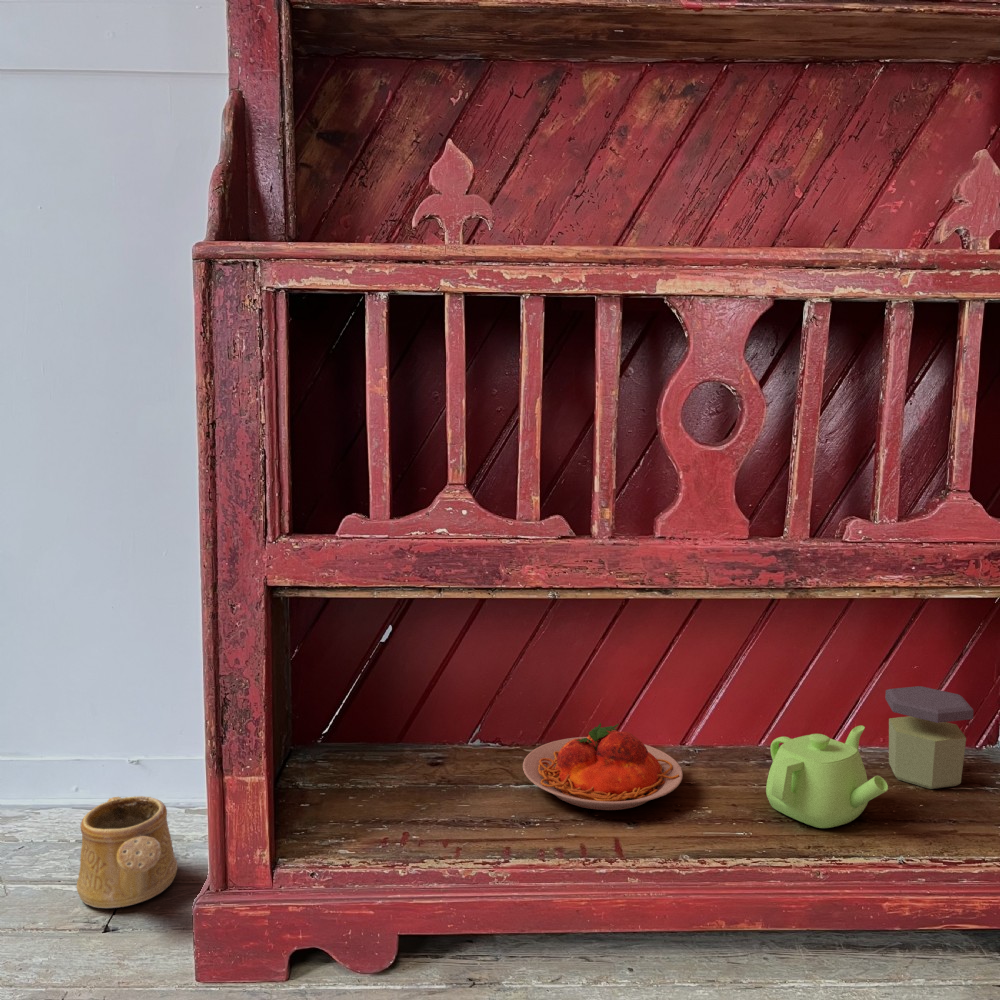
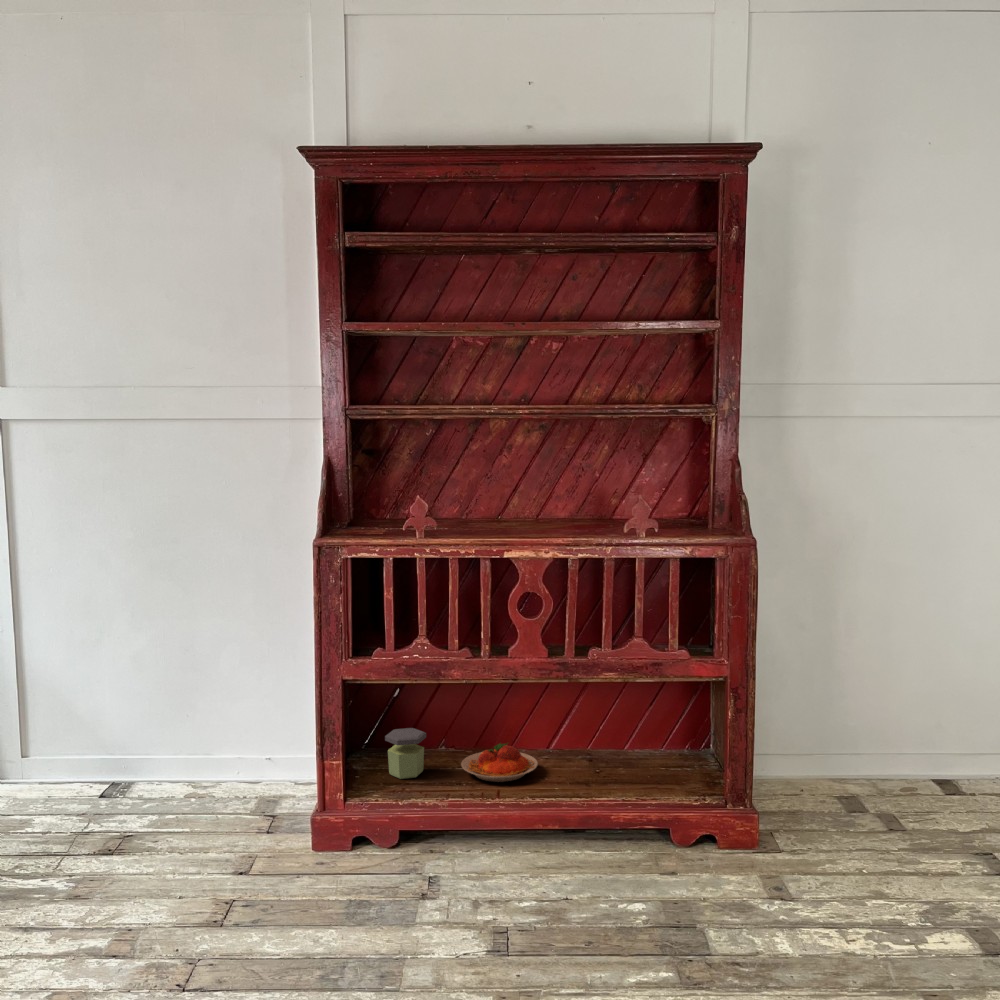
jar: present [885,686,974,789] -> present [385,728,426,779]
teapot: present [766,726,888,828] -> none [571,742,624,788]
watering can: present [77,796,178,908] -> none [252,778,297,827]

